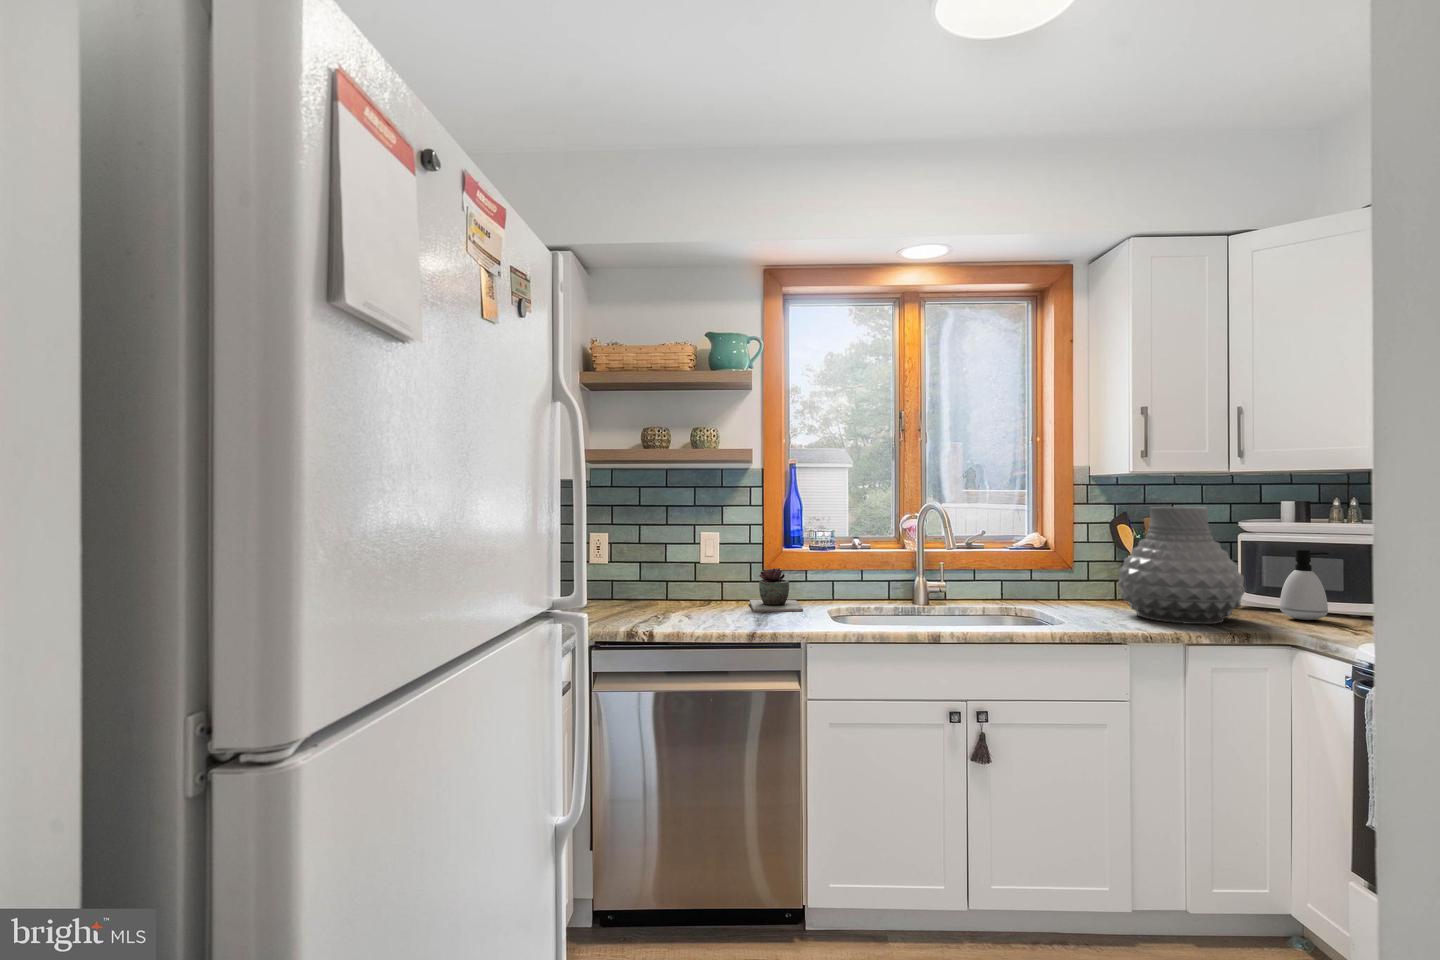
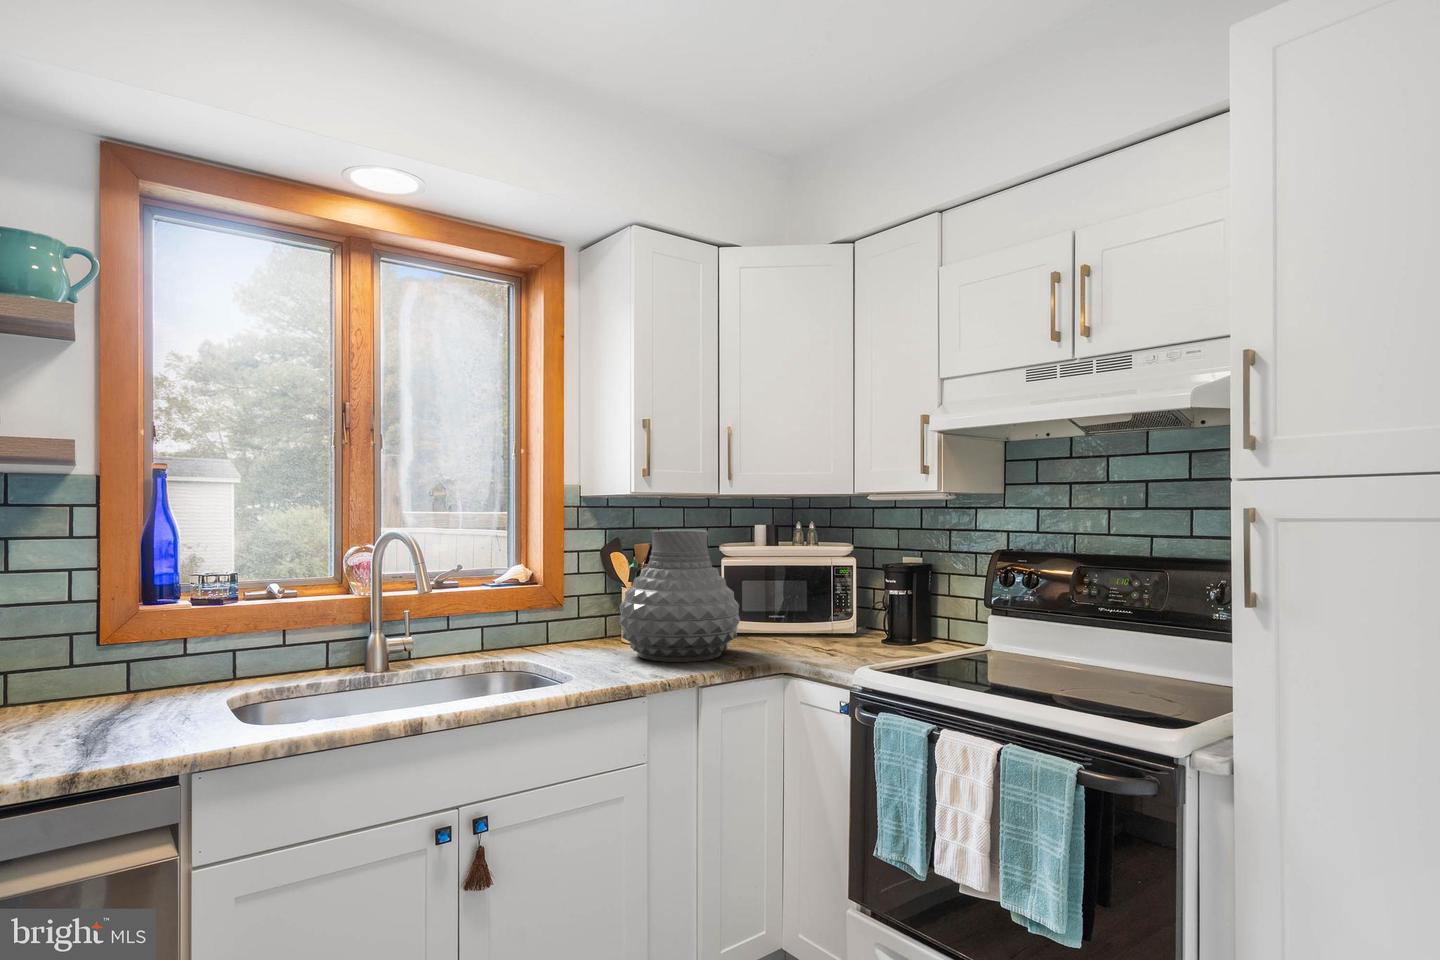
soap dispenser: present [1280,549,1328,620] -> none [762,571,800,643]
succulent plant: present [750,568,803,612] -> none [64,642,178,726]

